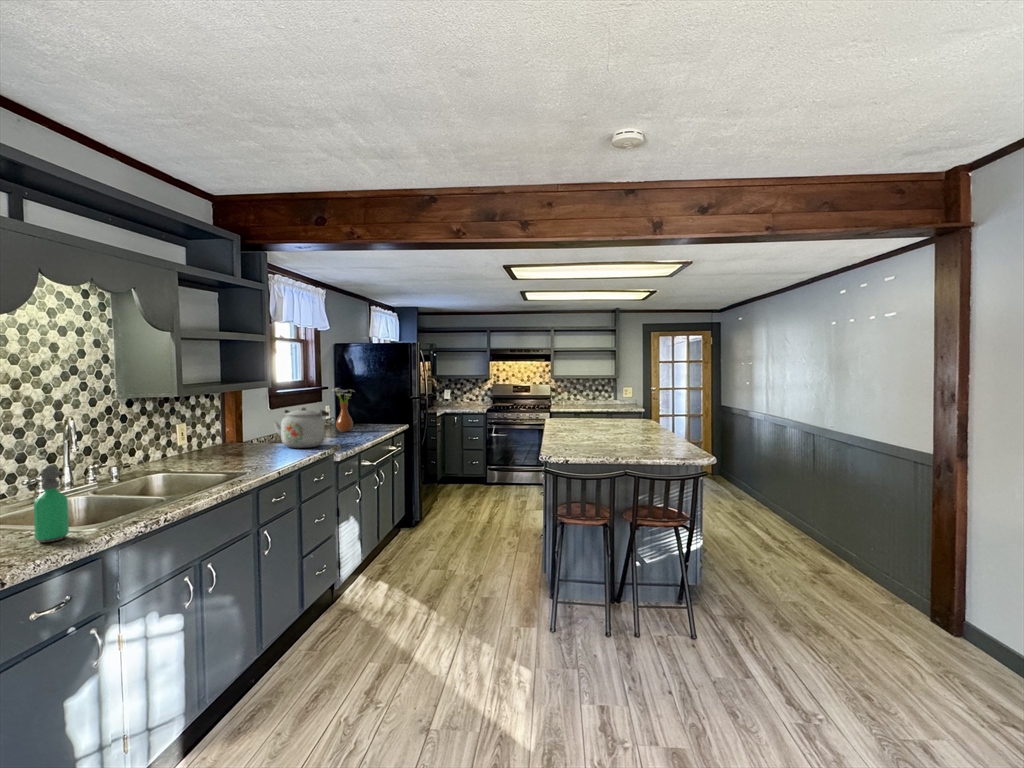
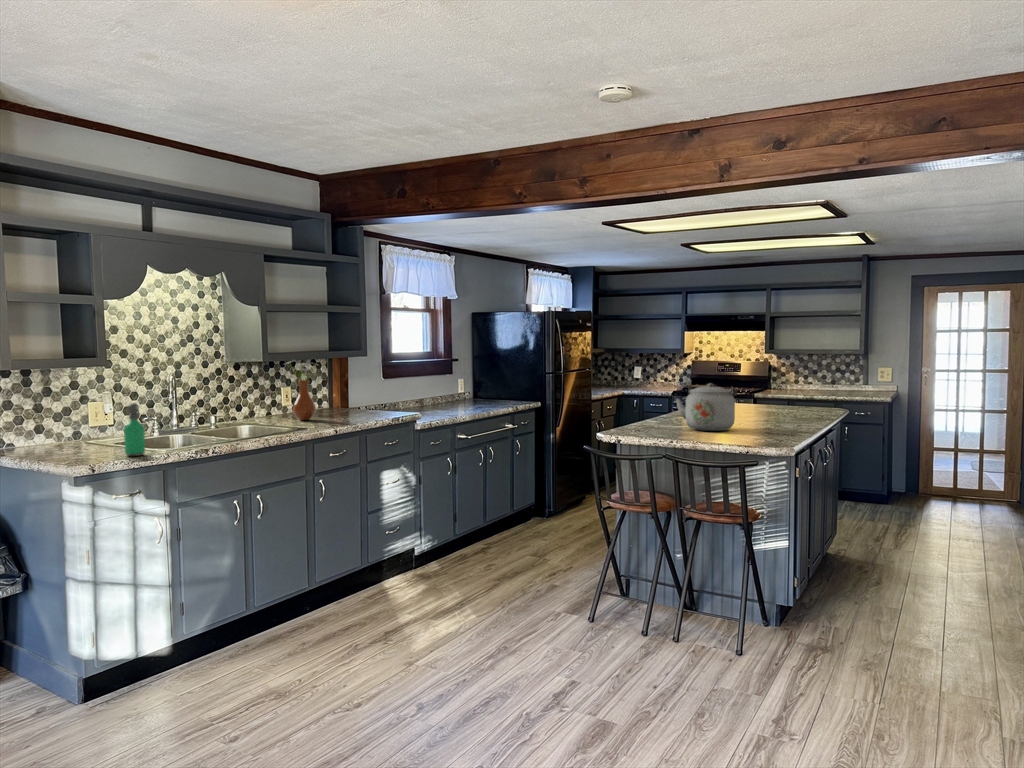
vase: present [333,388,353,432] -> present [288,362,316,420]
kettle: present [274,407,329,448] -> present [676,383,738,431]

